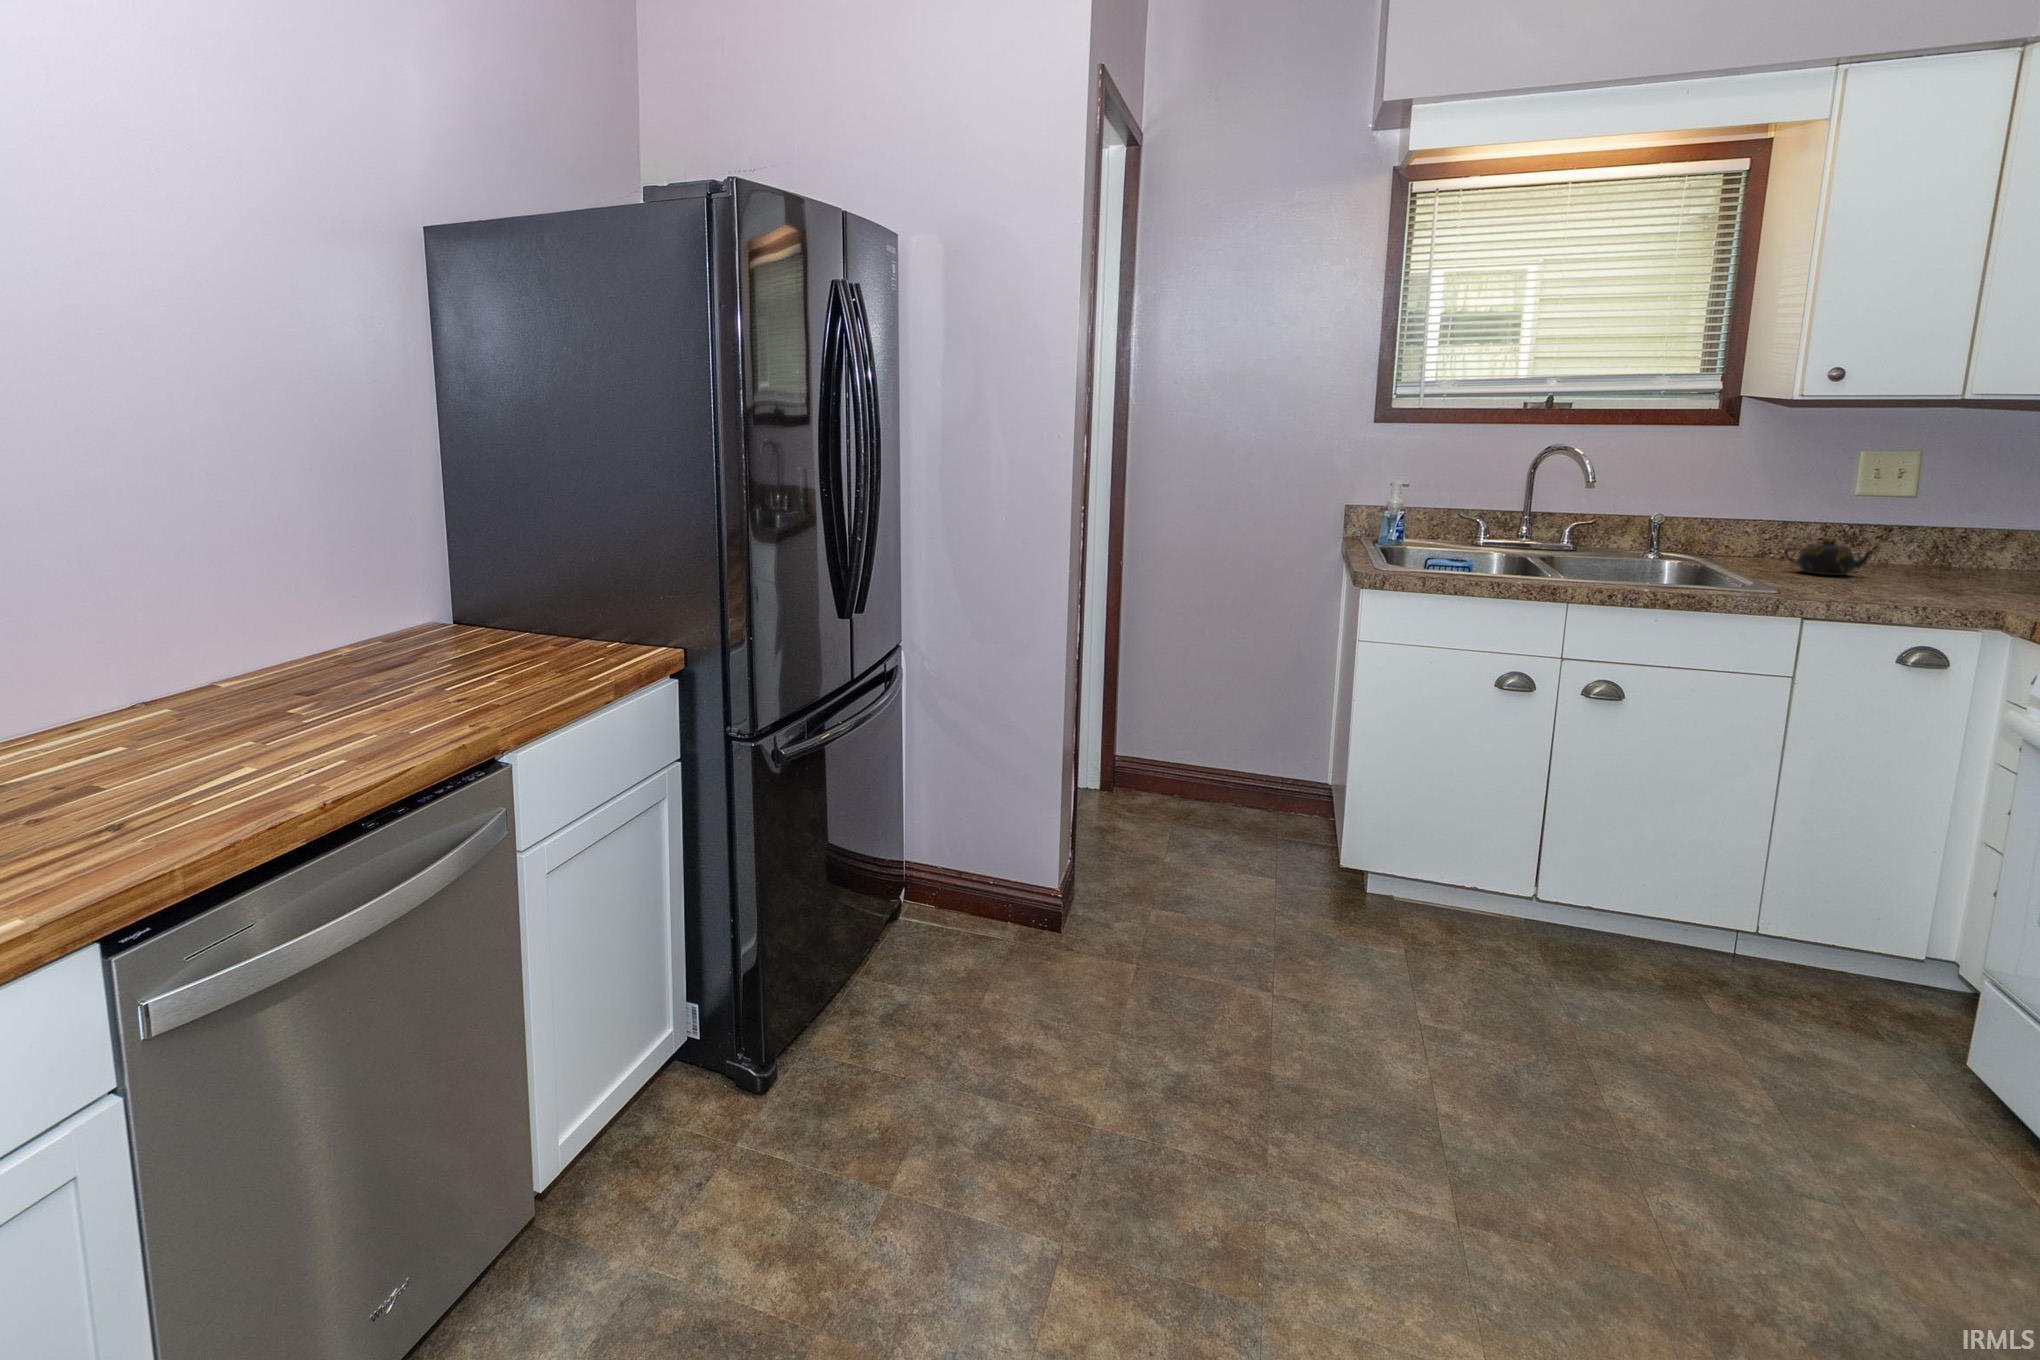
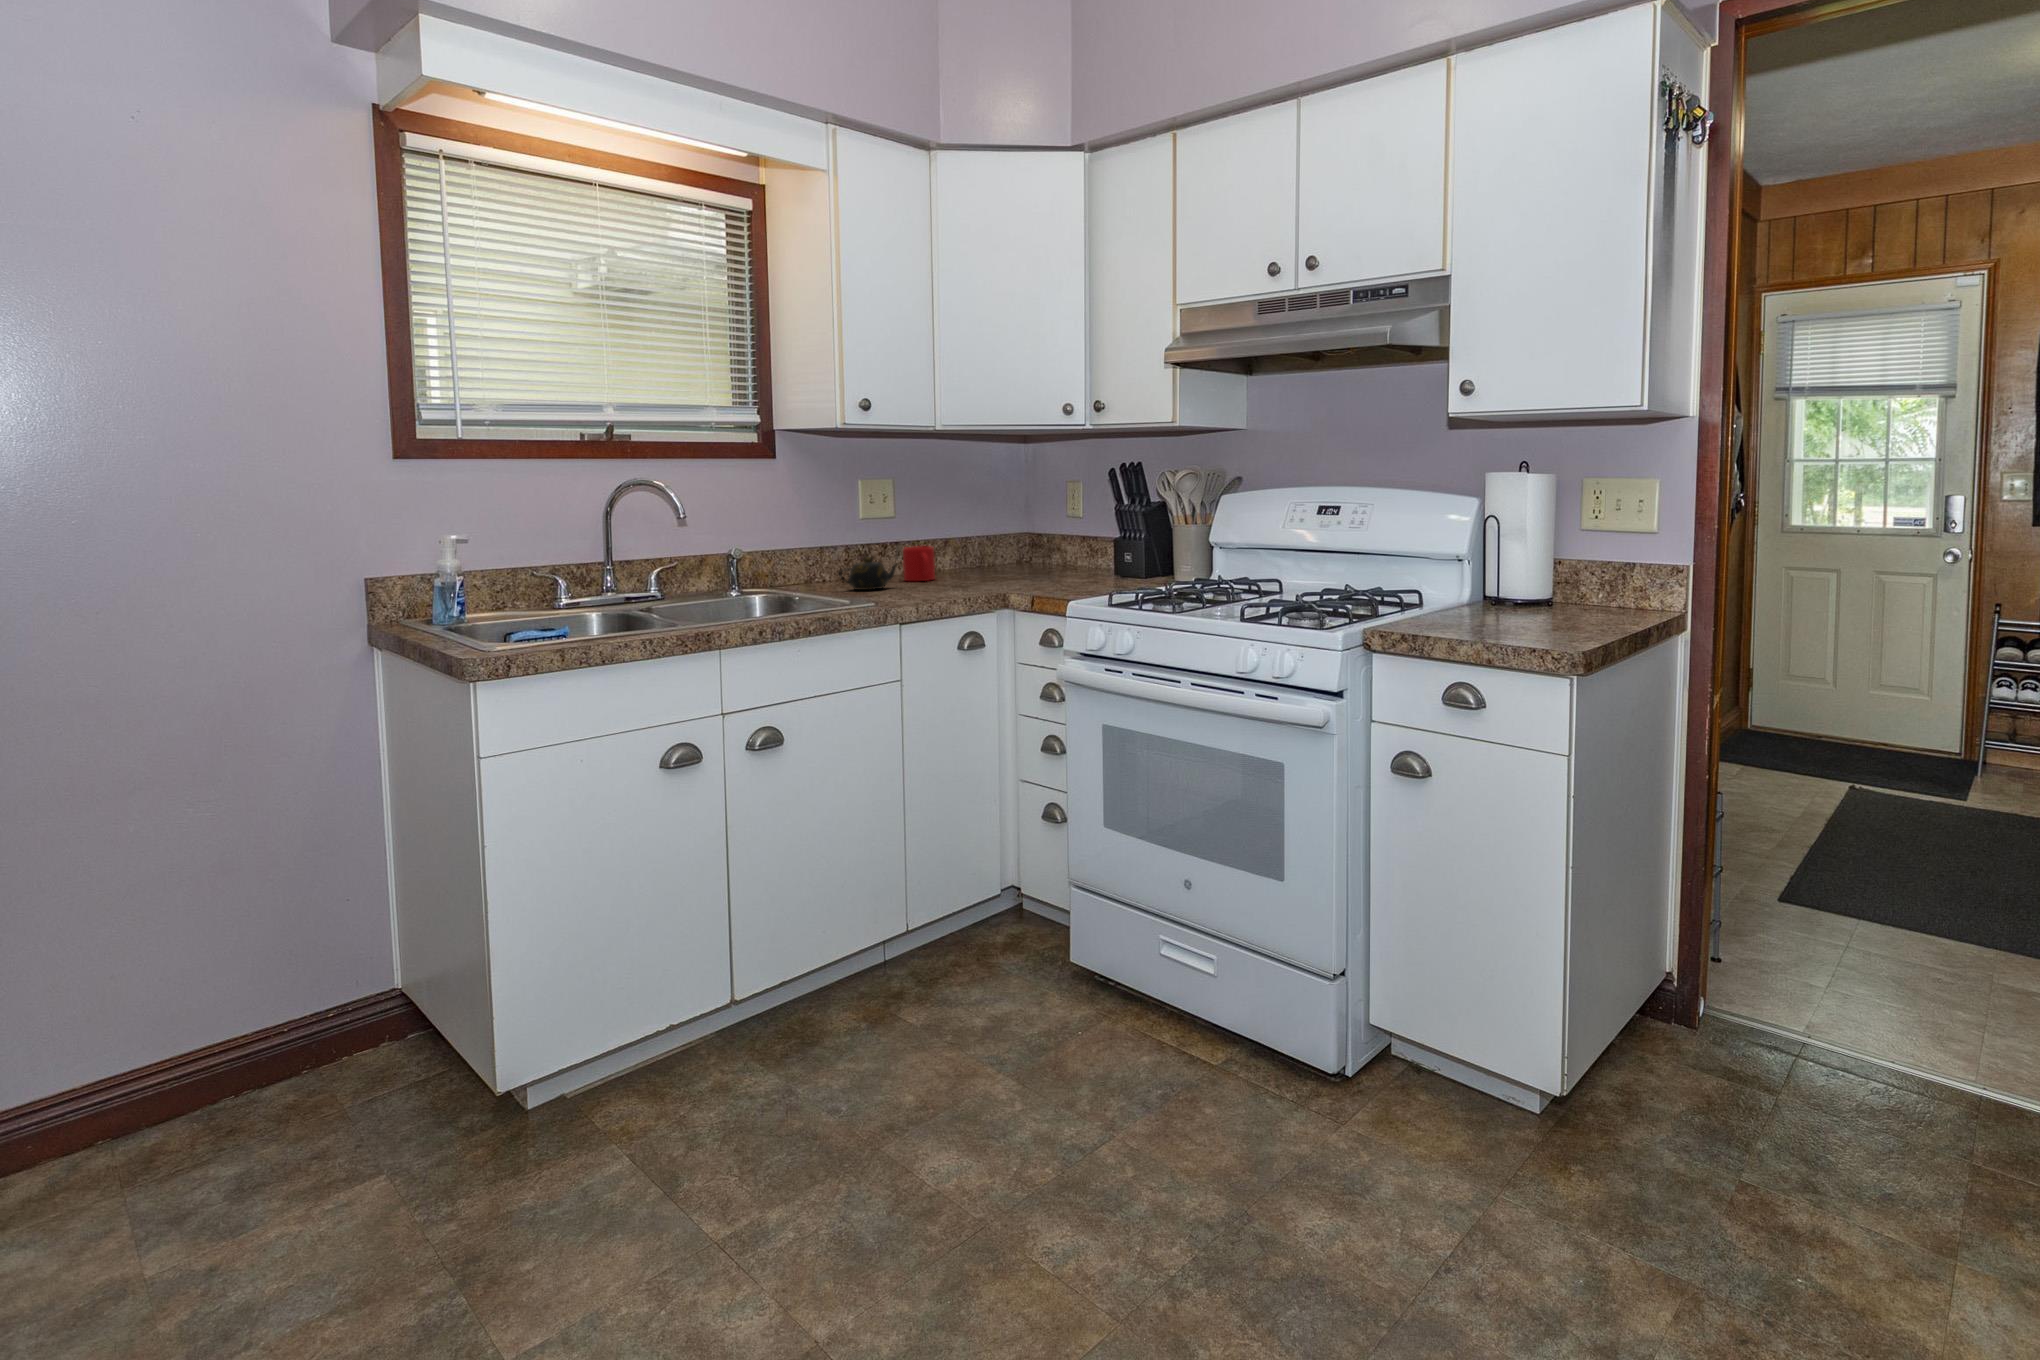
mug: none [1901,533,1958,576] -> present [903,546,935,581]

